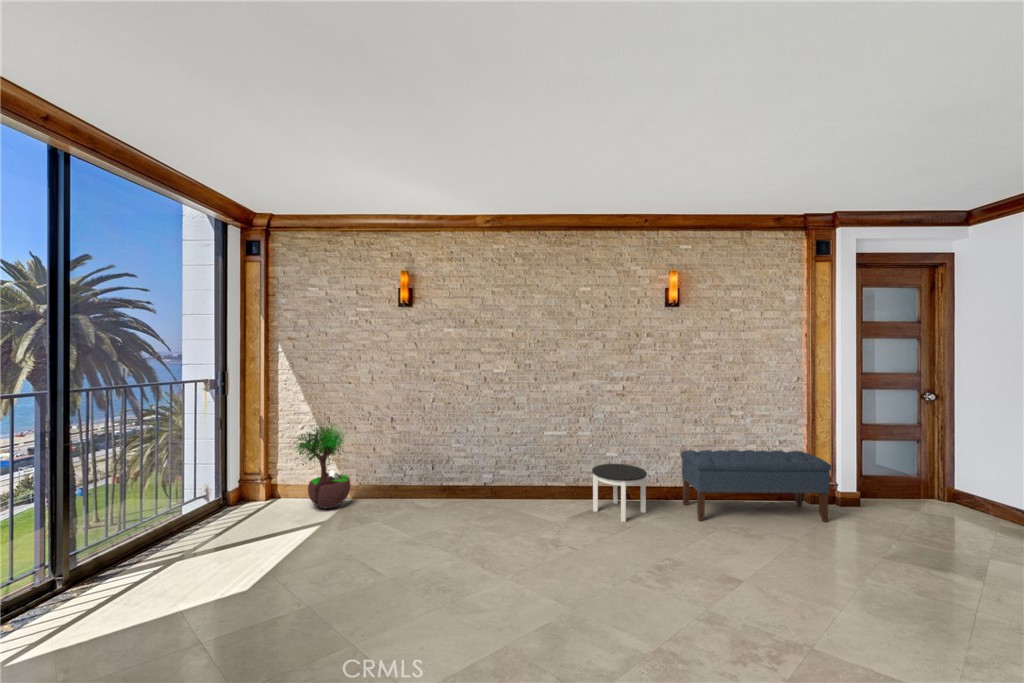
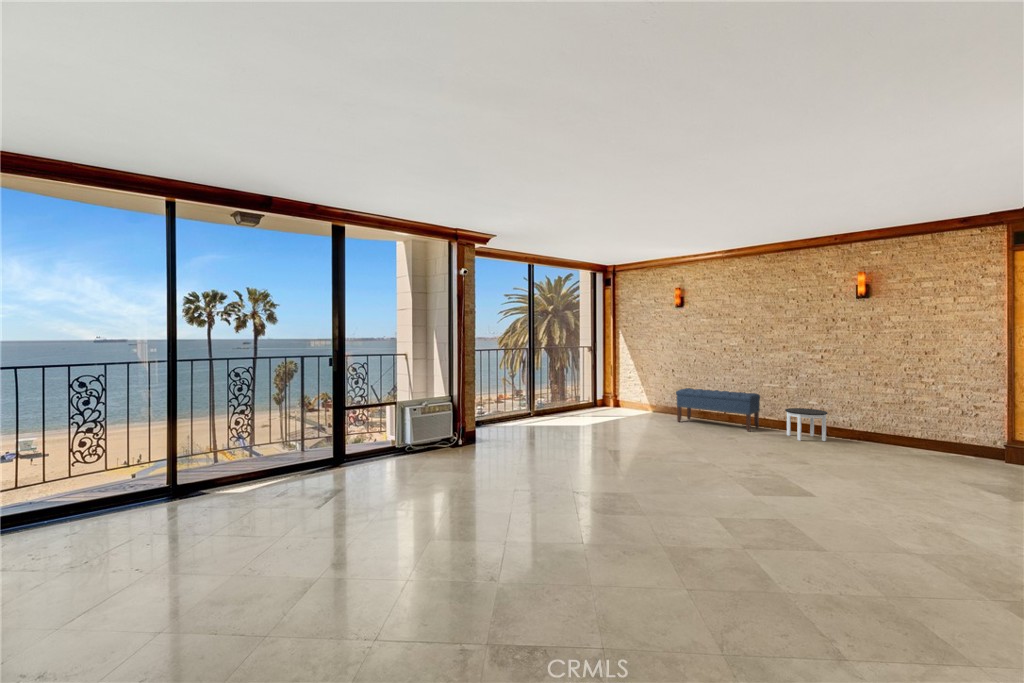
potted tree: present [294,423,351,508] -> none [619,366,650,413]
bench: present [680,450,832,522] -> present [676,388,760,432]

